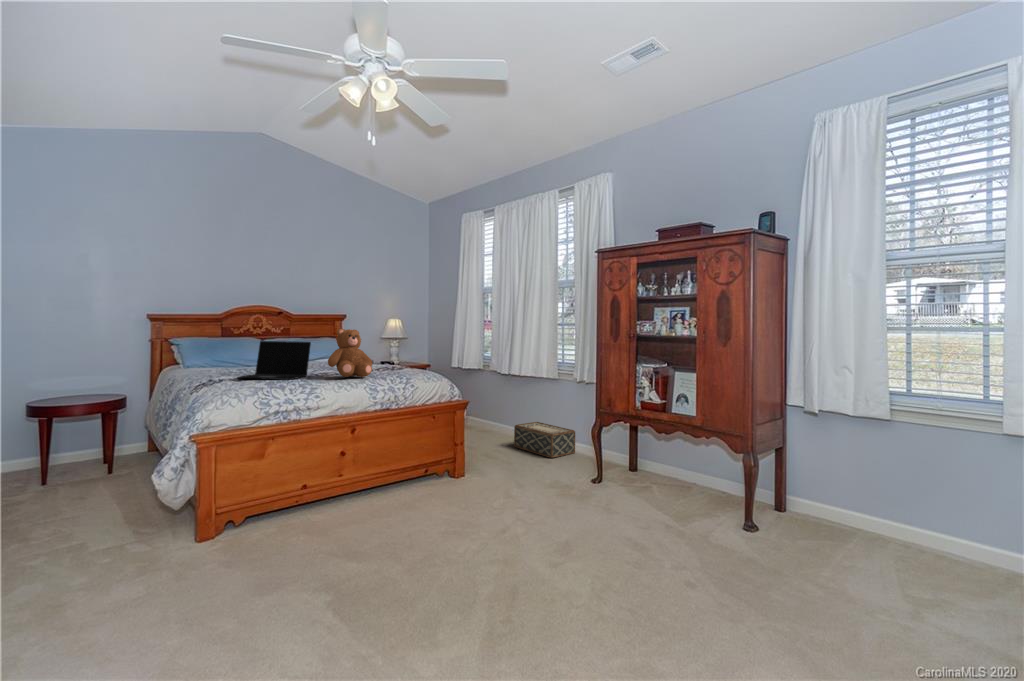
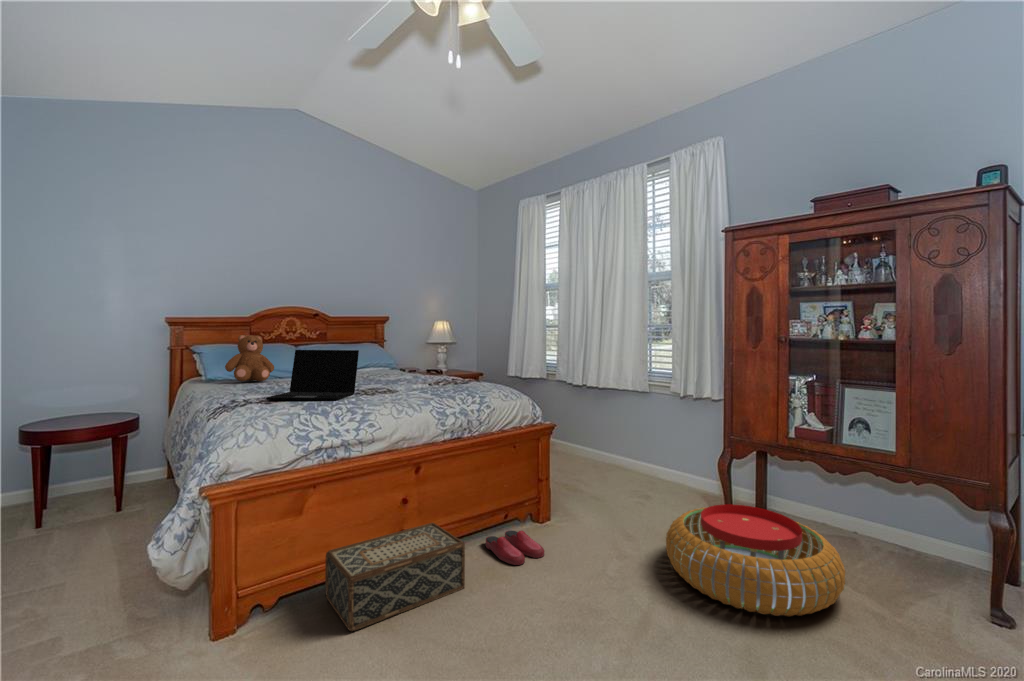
teddy bear: present [328,329,373,377] -> present [225,335,274,381]
woven basket: present [514,422,575,458] -> present [325,523,465,631]
pouf: none [536,458,654,526] -> present [666,504,845,616]
slippers: none [407,481,451,502] -> present [486,531,545,565]

